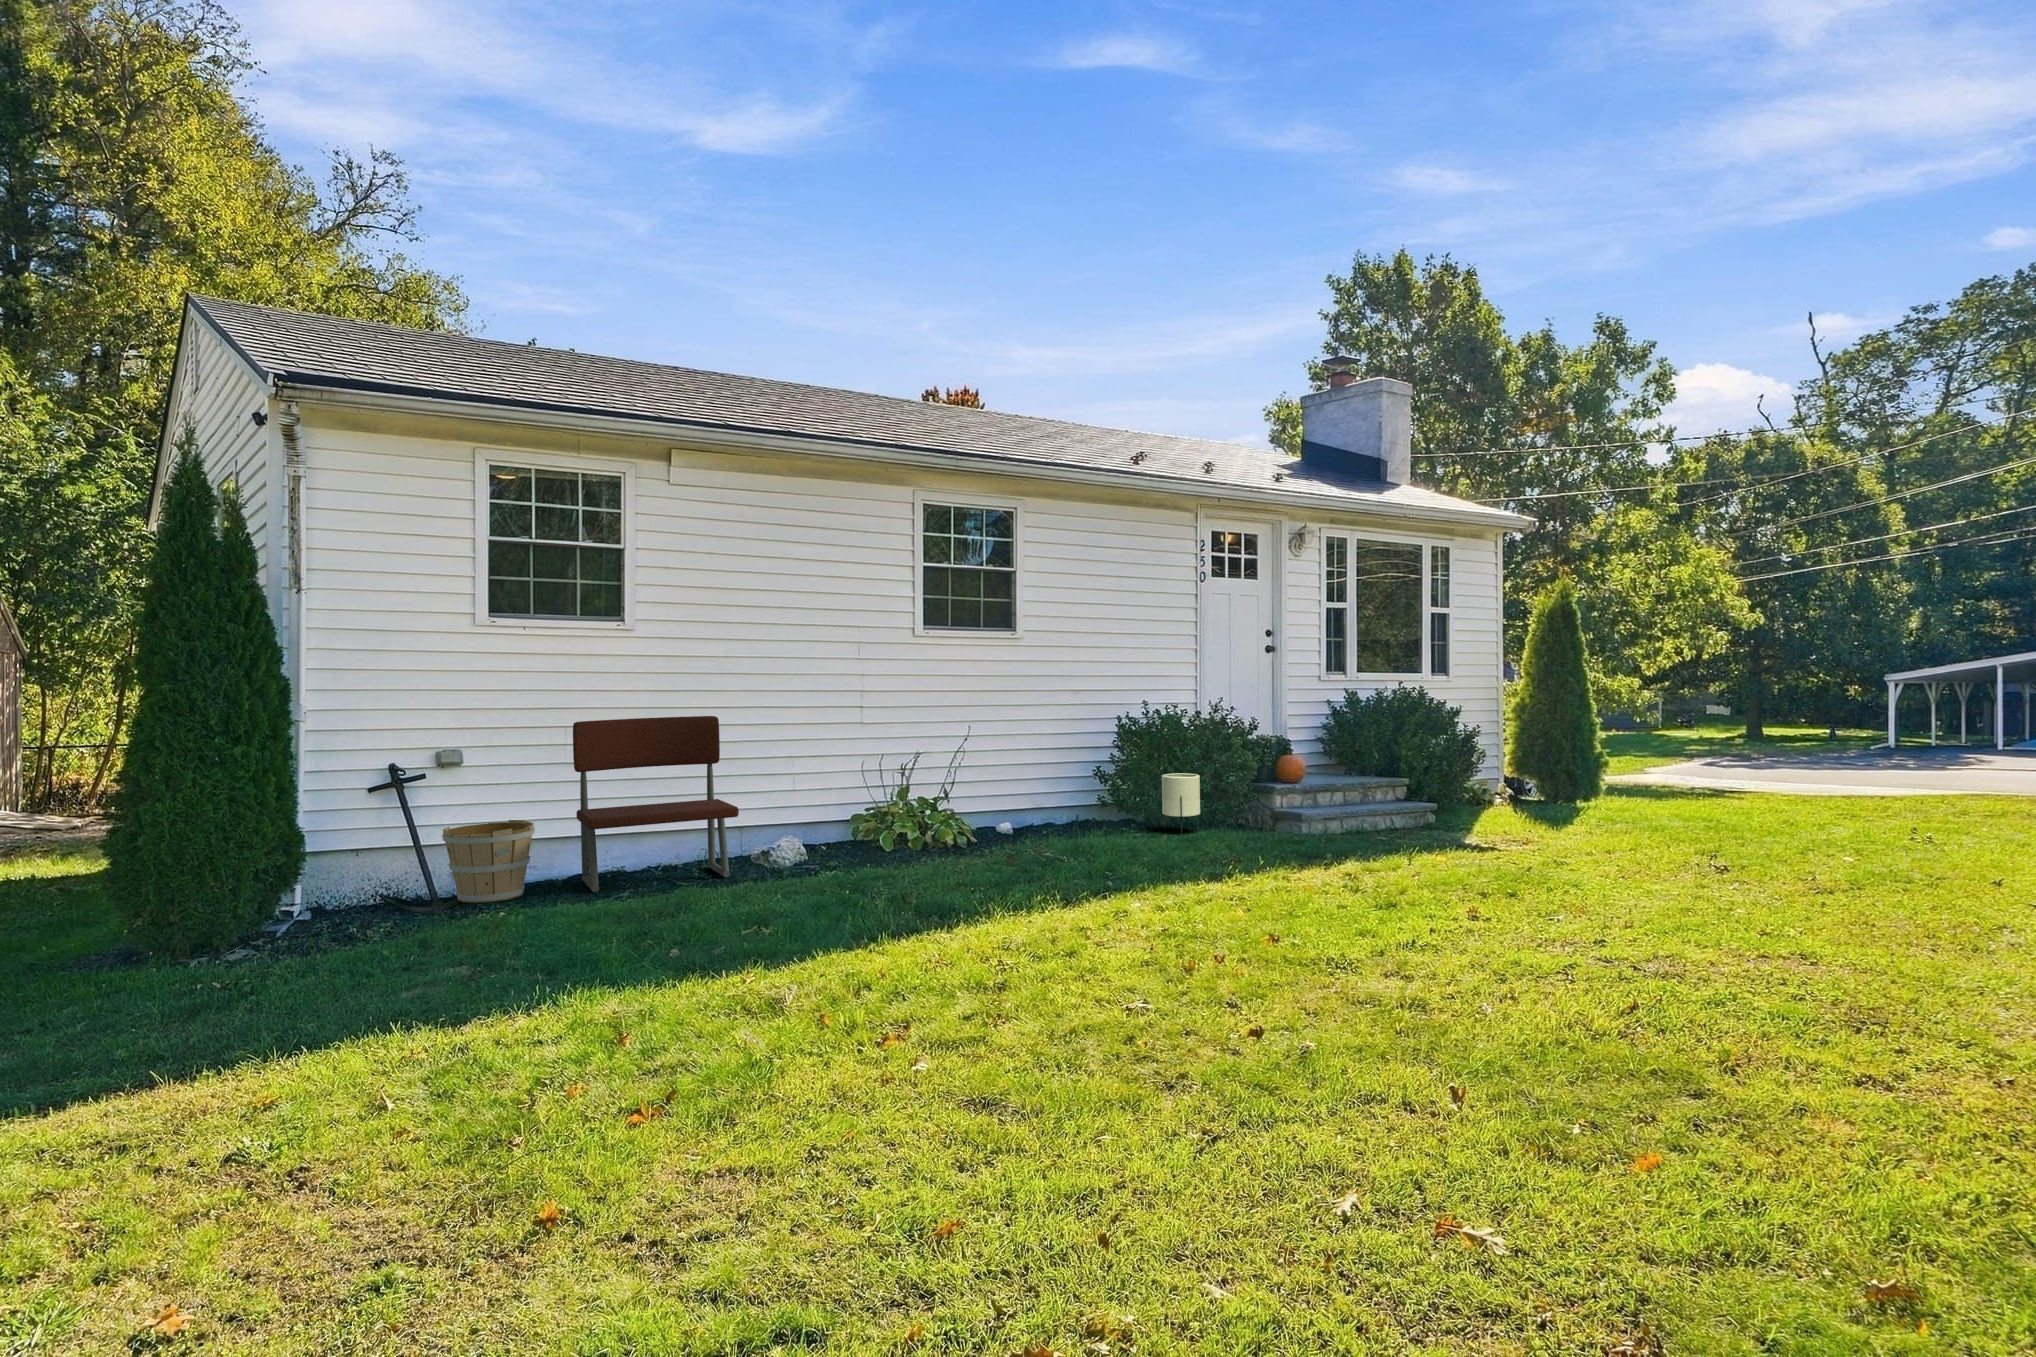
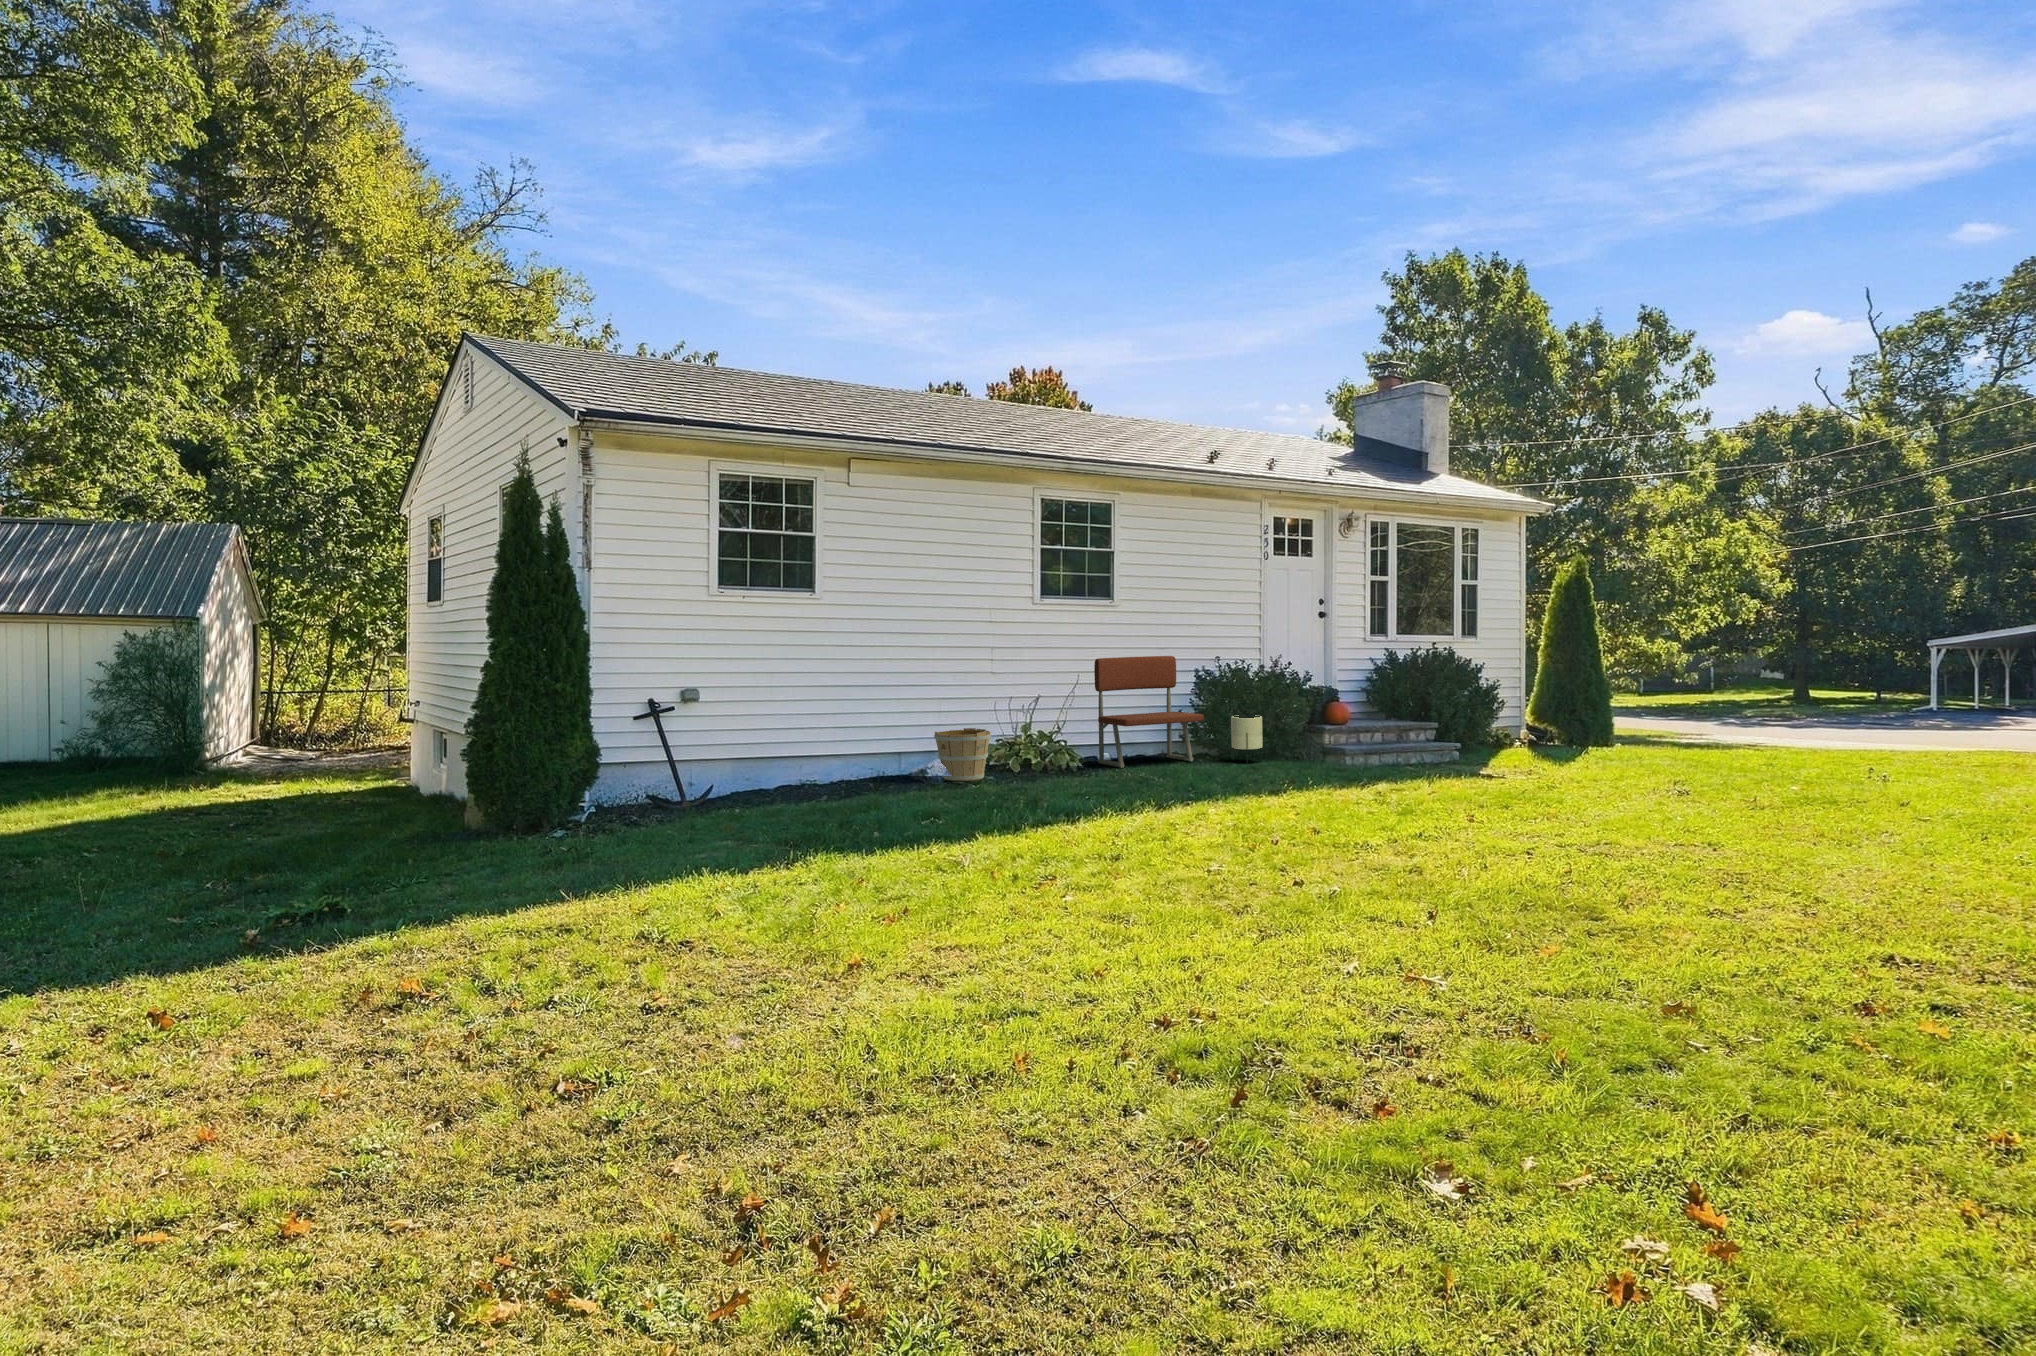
bench: present [573,716,739,892] -> present [1094,656,1204,768]
wooden bucket: present [442,820,535,903] -> present [934,728,991,781]

